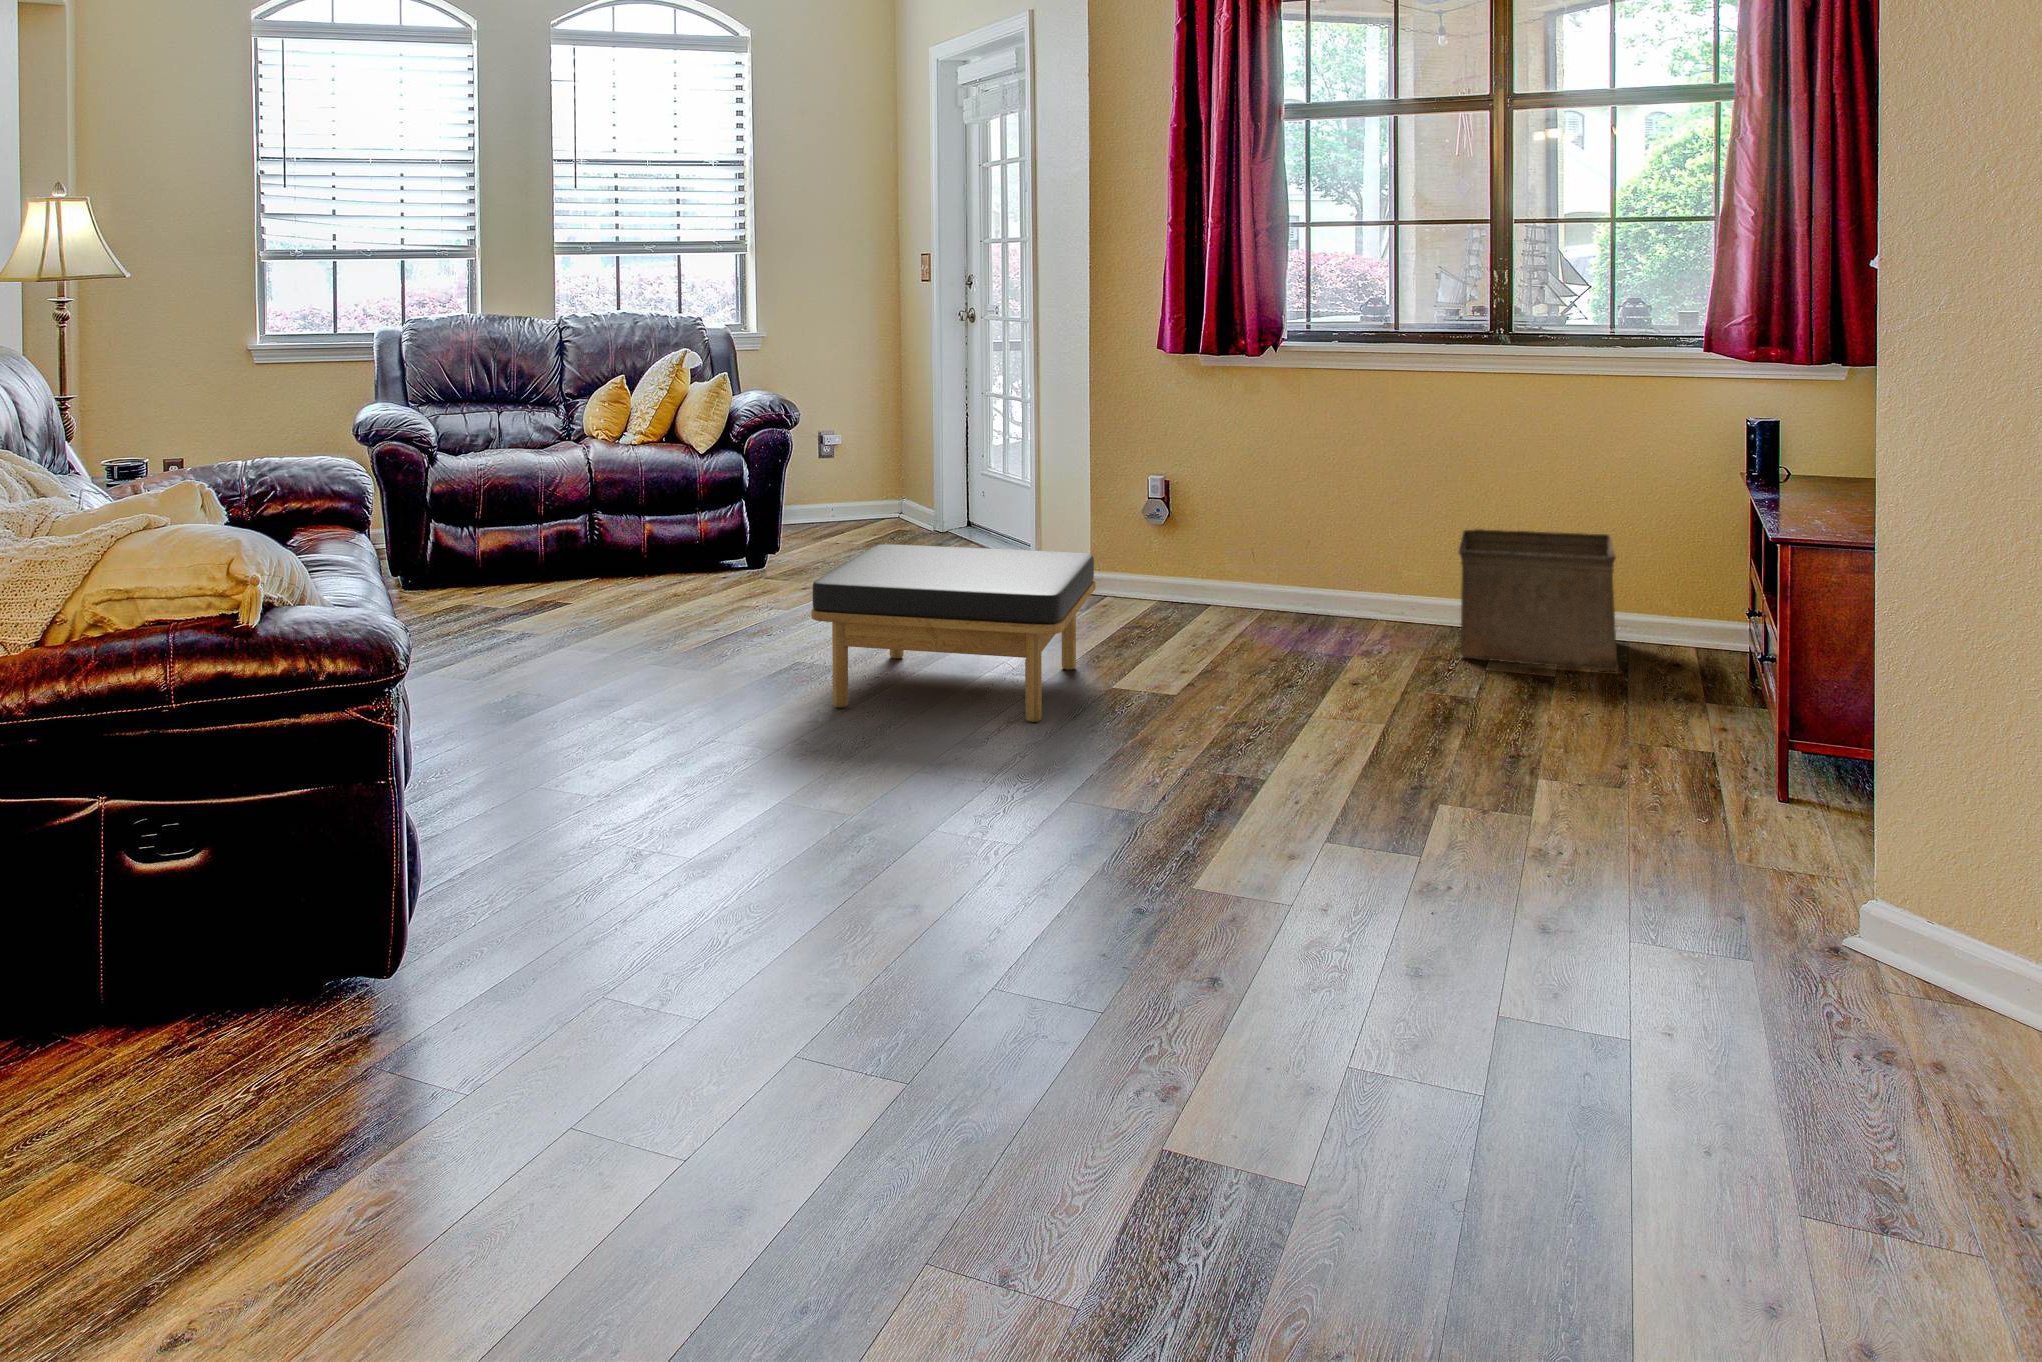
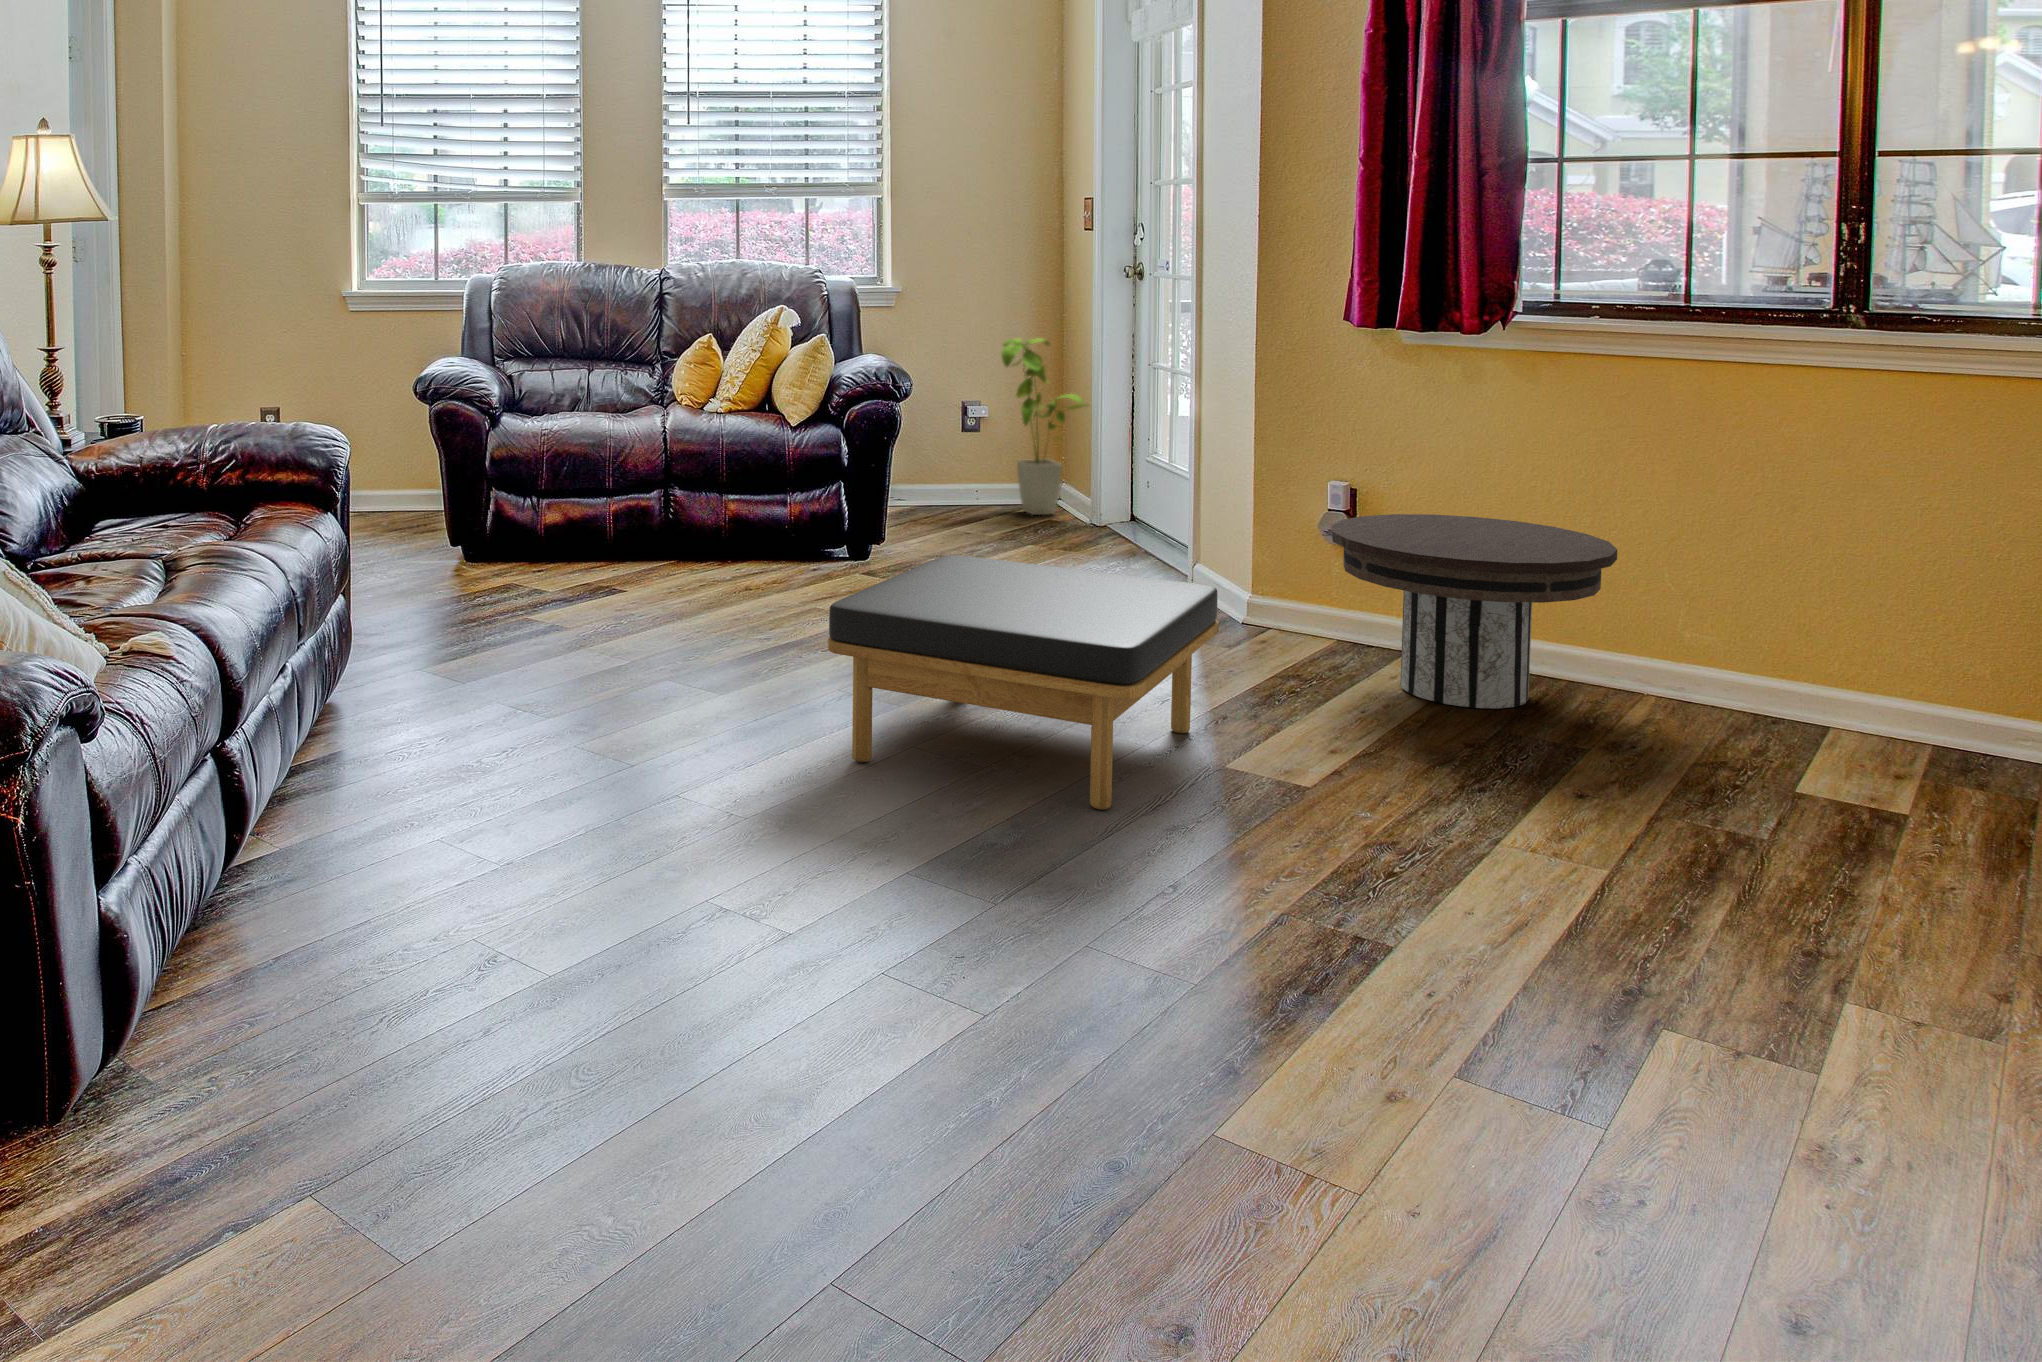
house plant: none [854,373,929,525] -> present [1001,338,1087,515]
side table: none [1159,496,1360,637] -> present [1331,514,1617,708]
storage bin: present [1459,529,1618,670] -> none [1755,584,2017,810]

